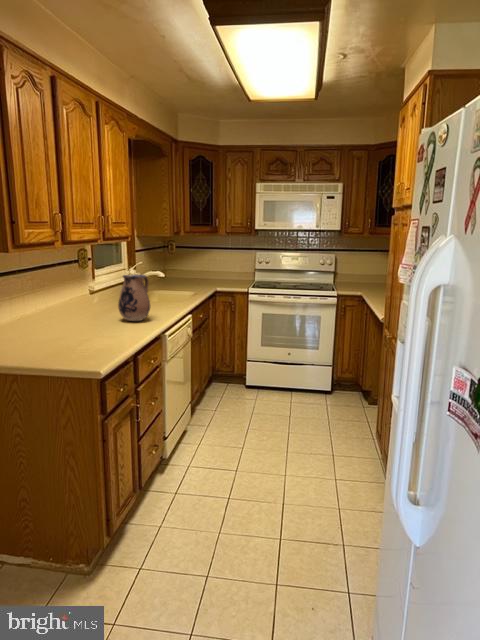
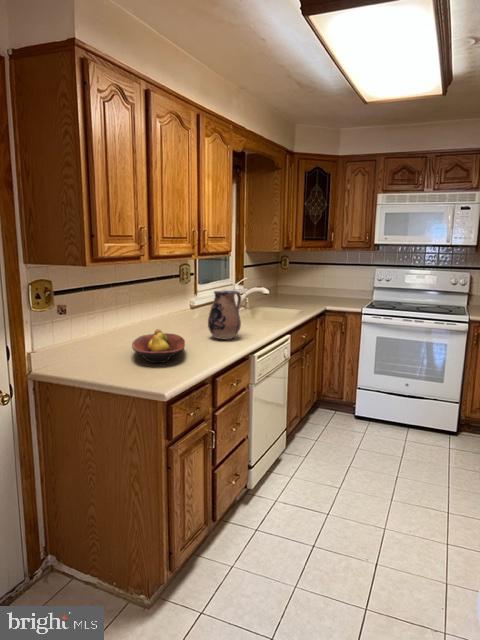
fruit bowl: none [51,314,107,346] -> present [132,329,185,363]

